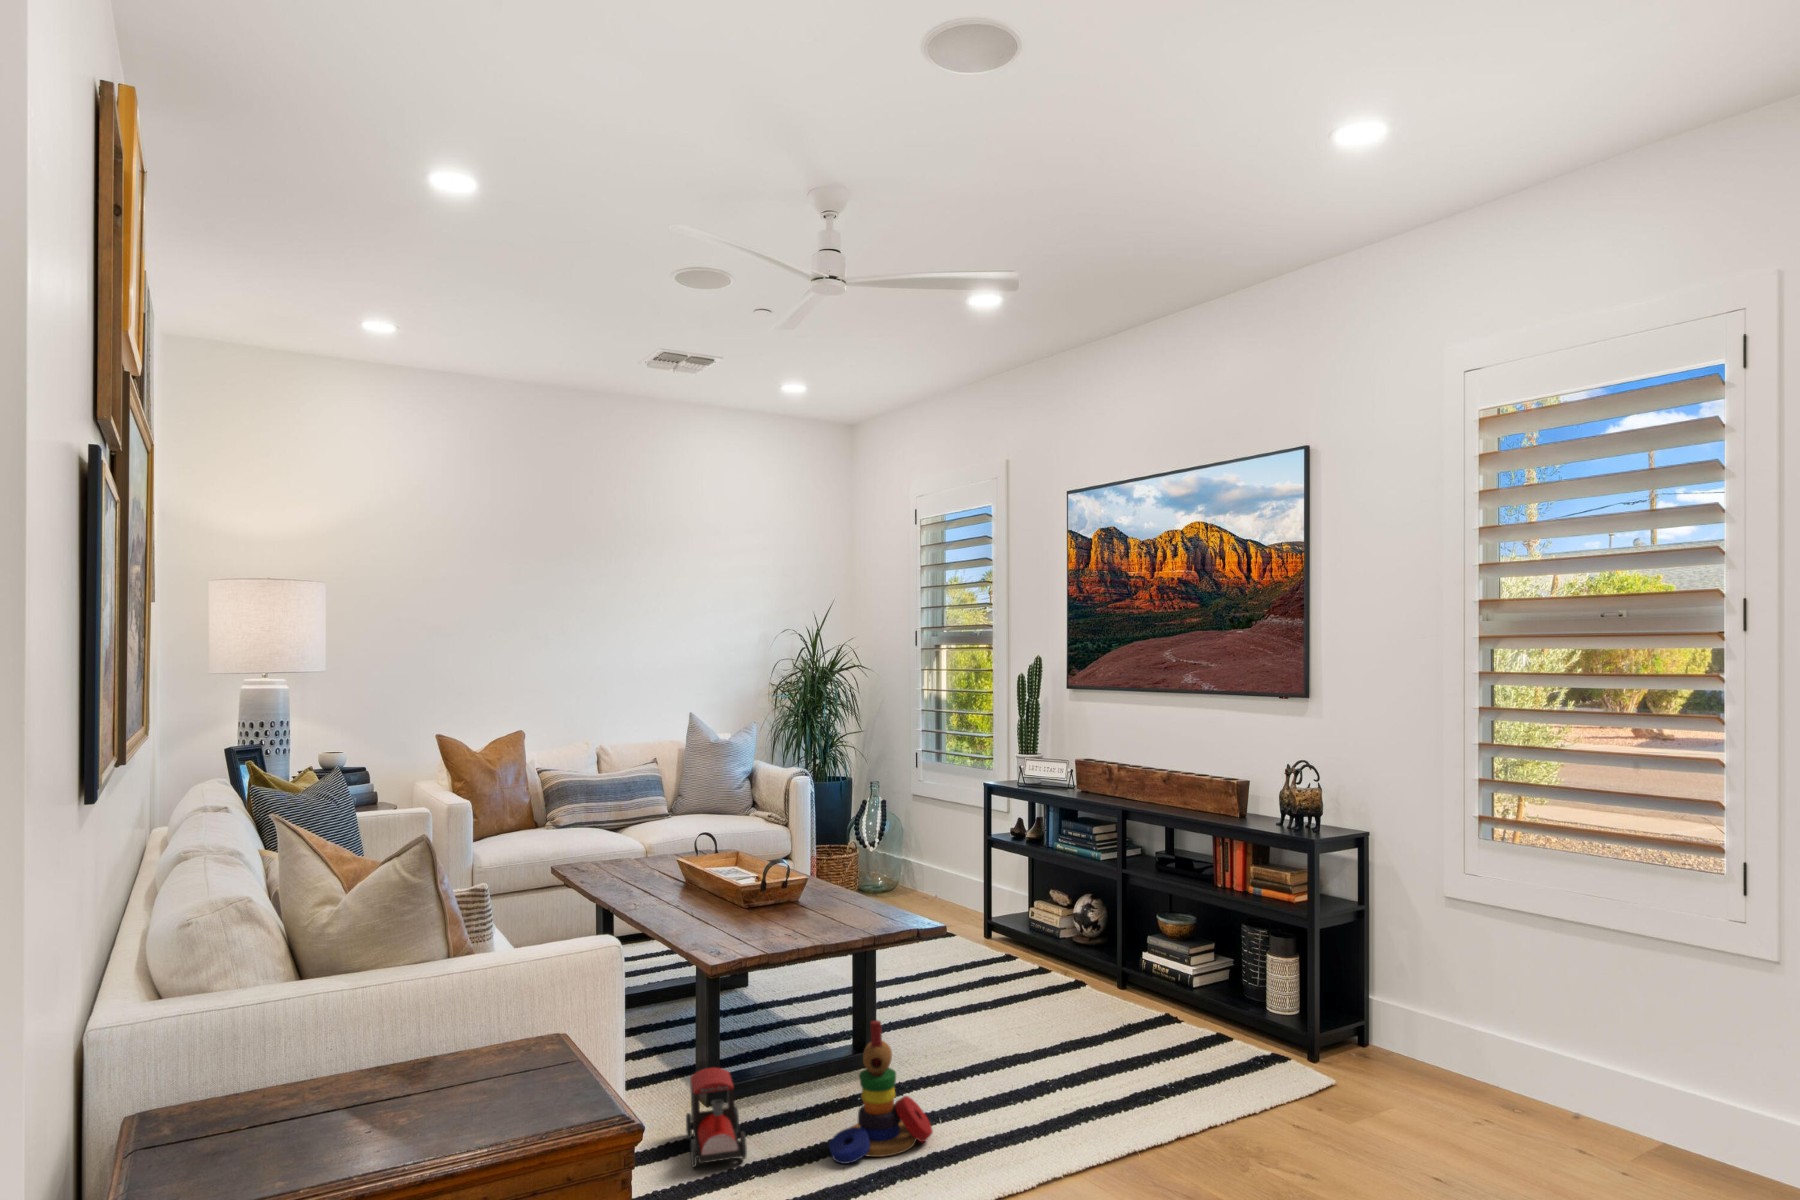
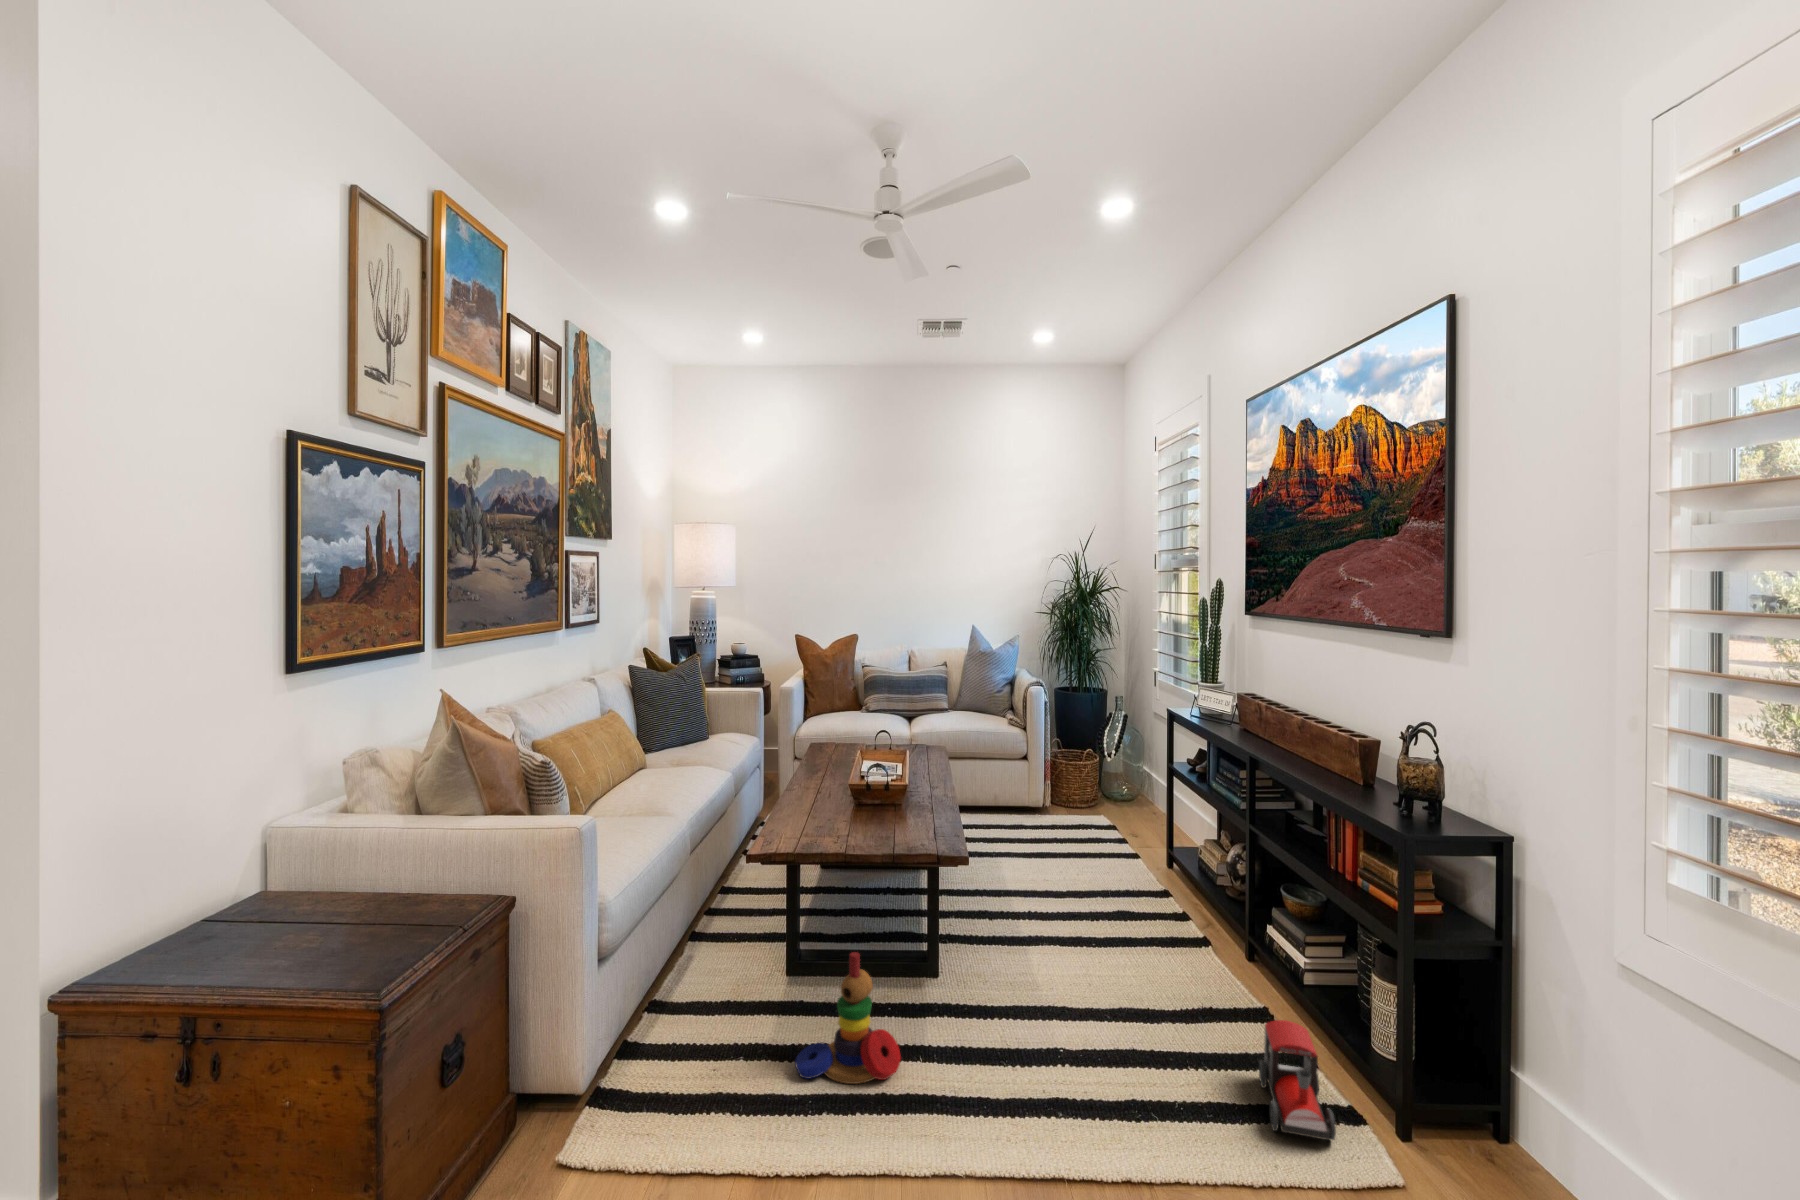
toy train: present [686,1067,747,1168] -> present [1259,1020,1336,1140]

